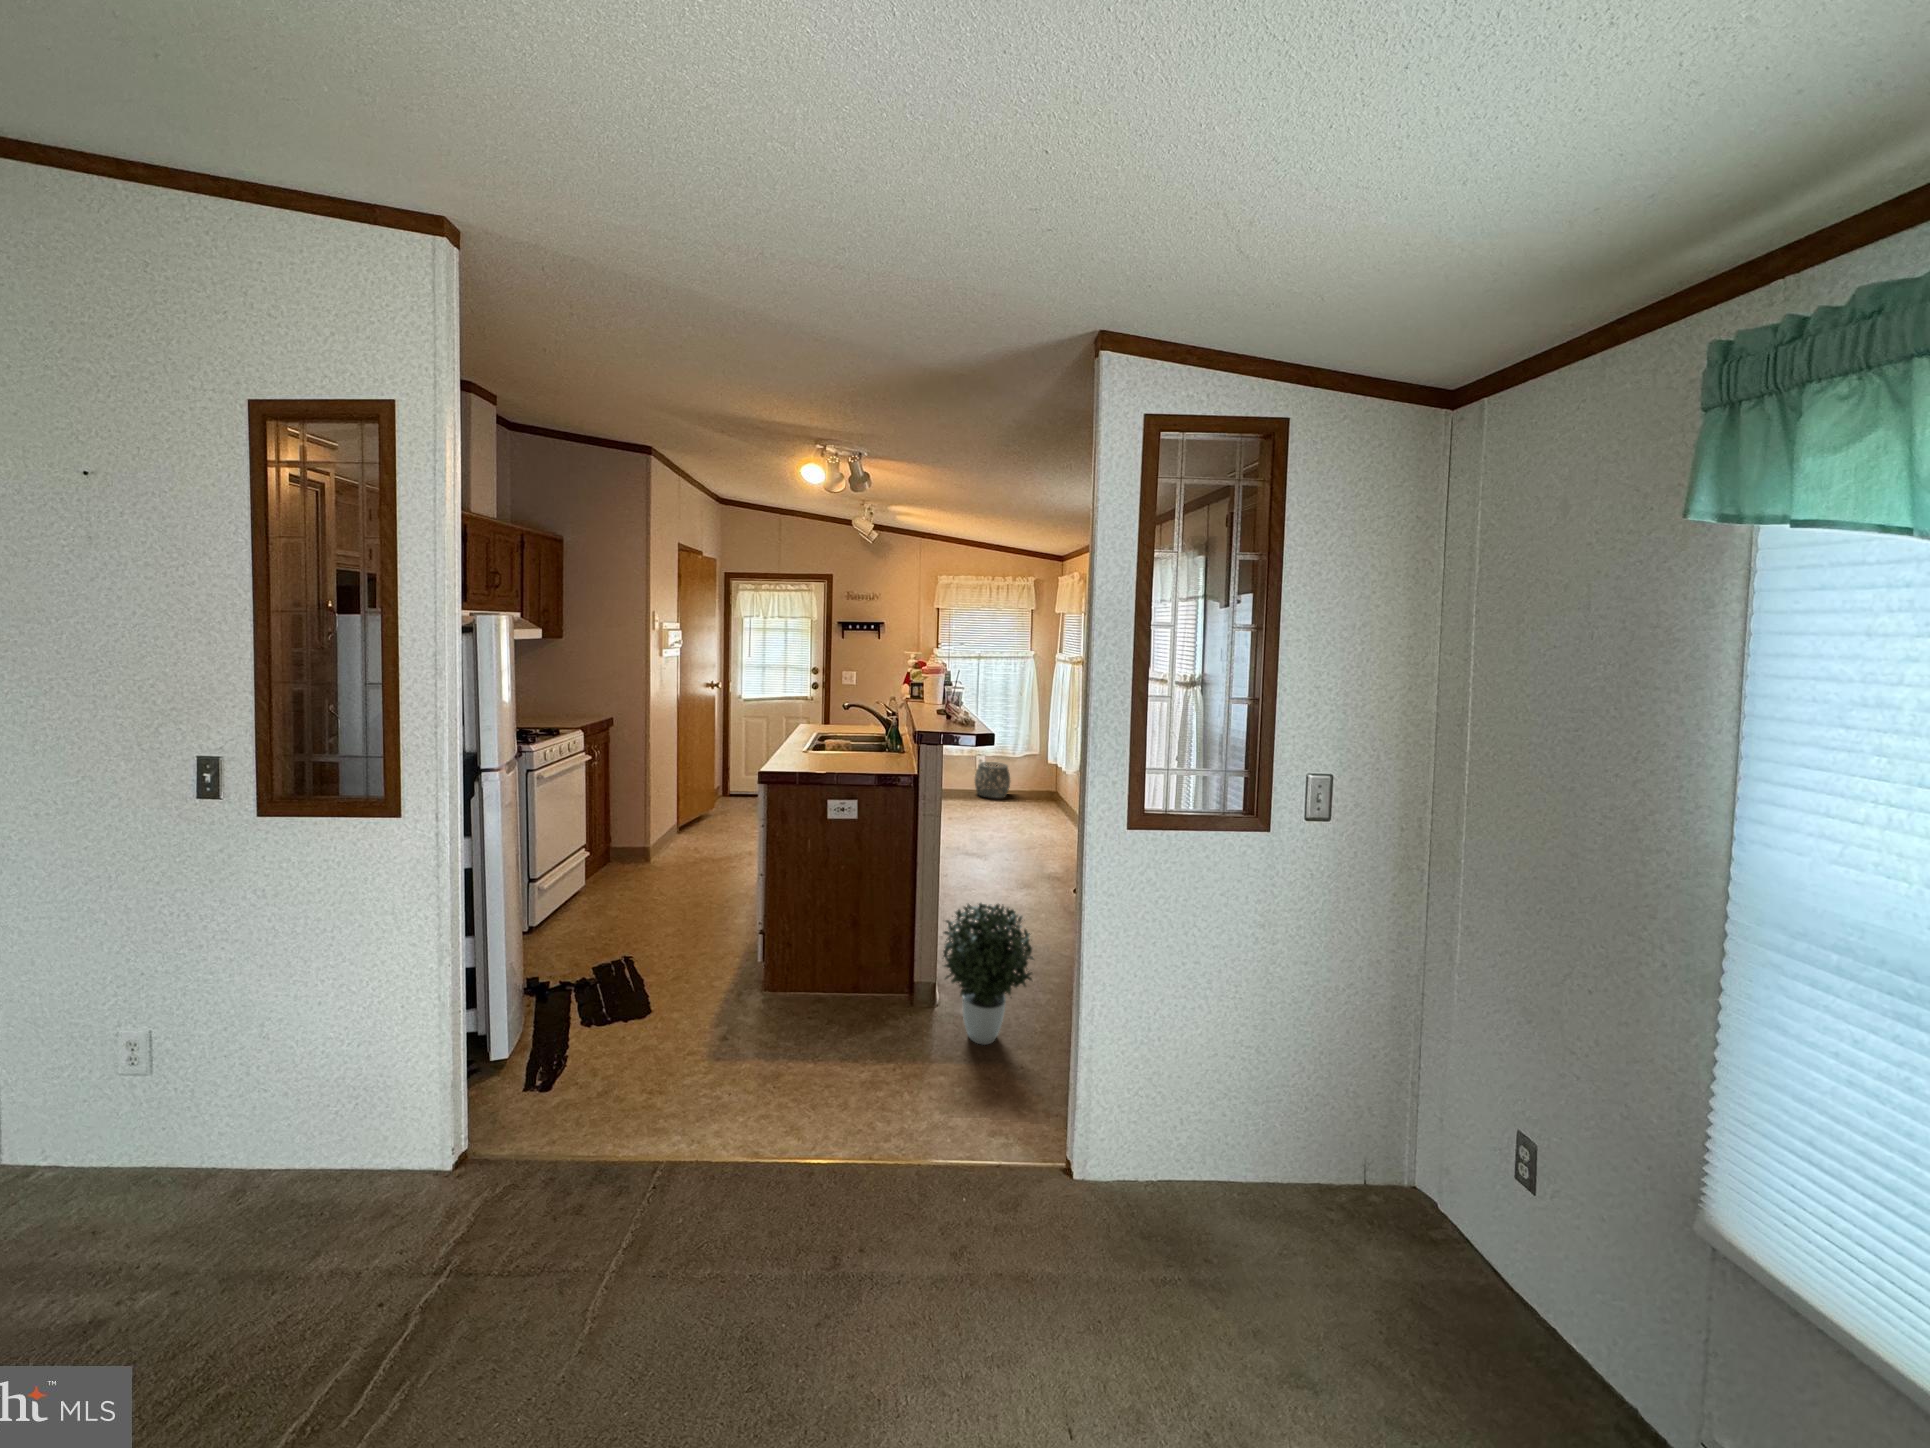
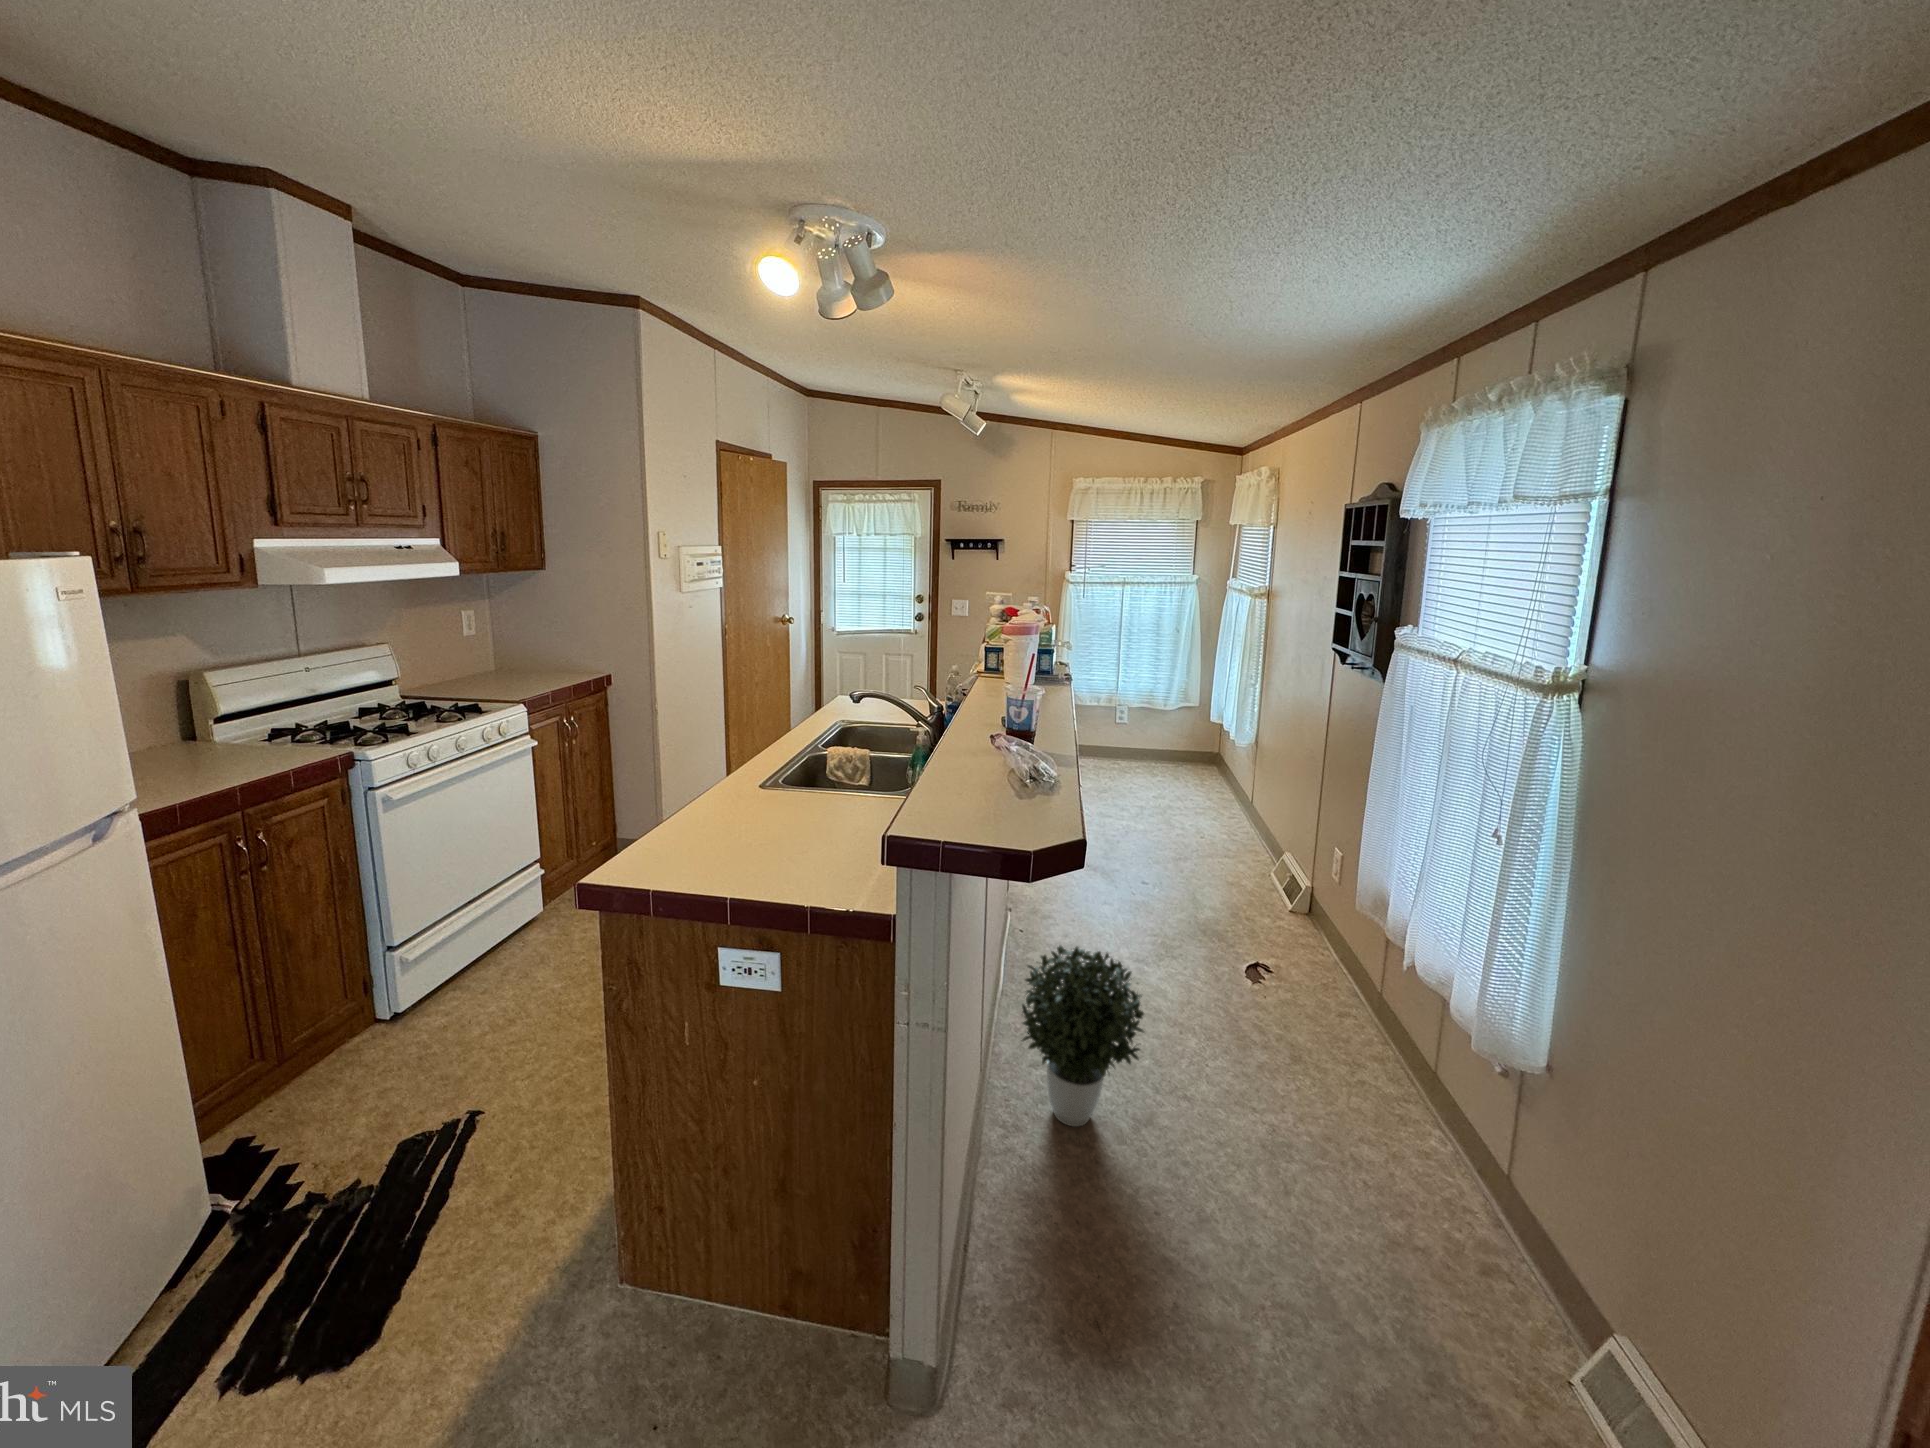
woven basket: present [975,762,1010,798] -> none [1121,722,1171,771]

